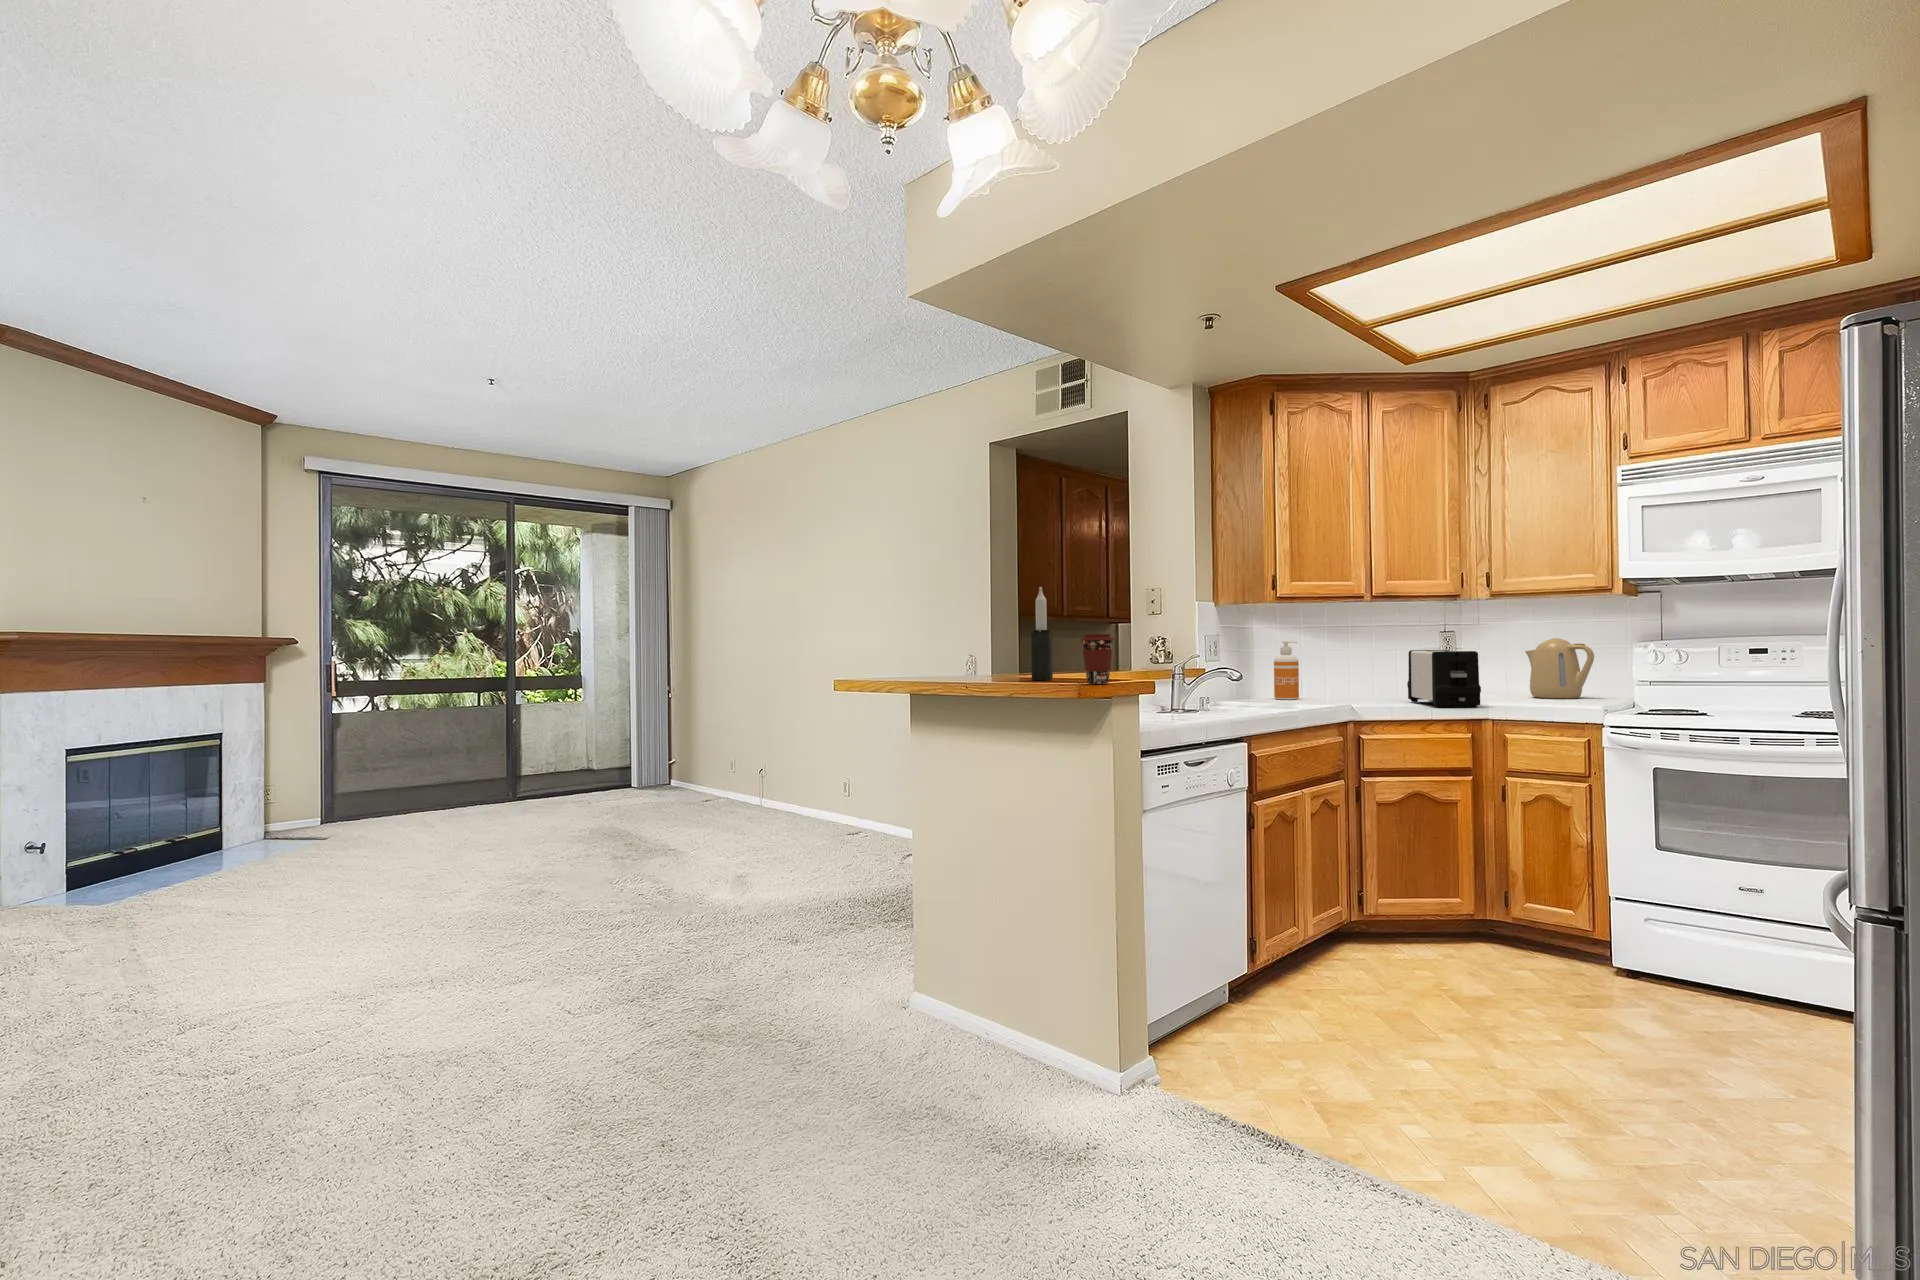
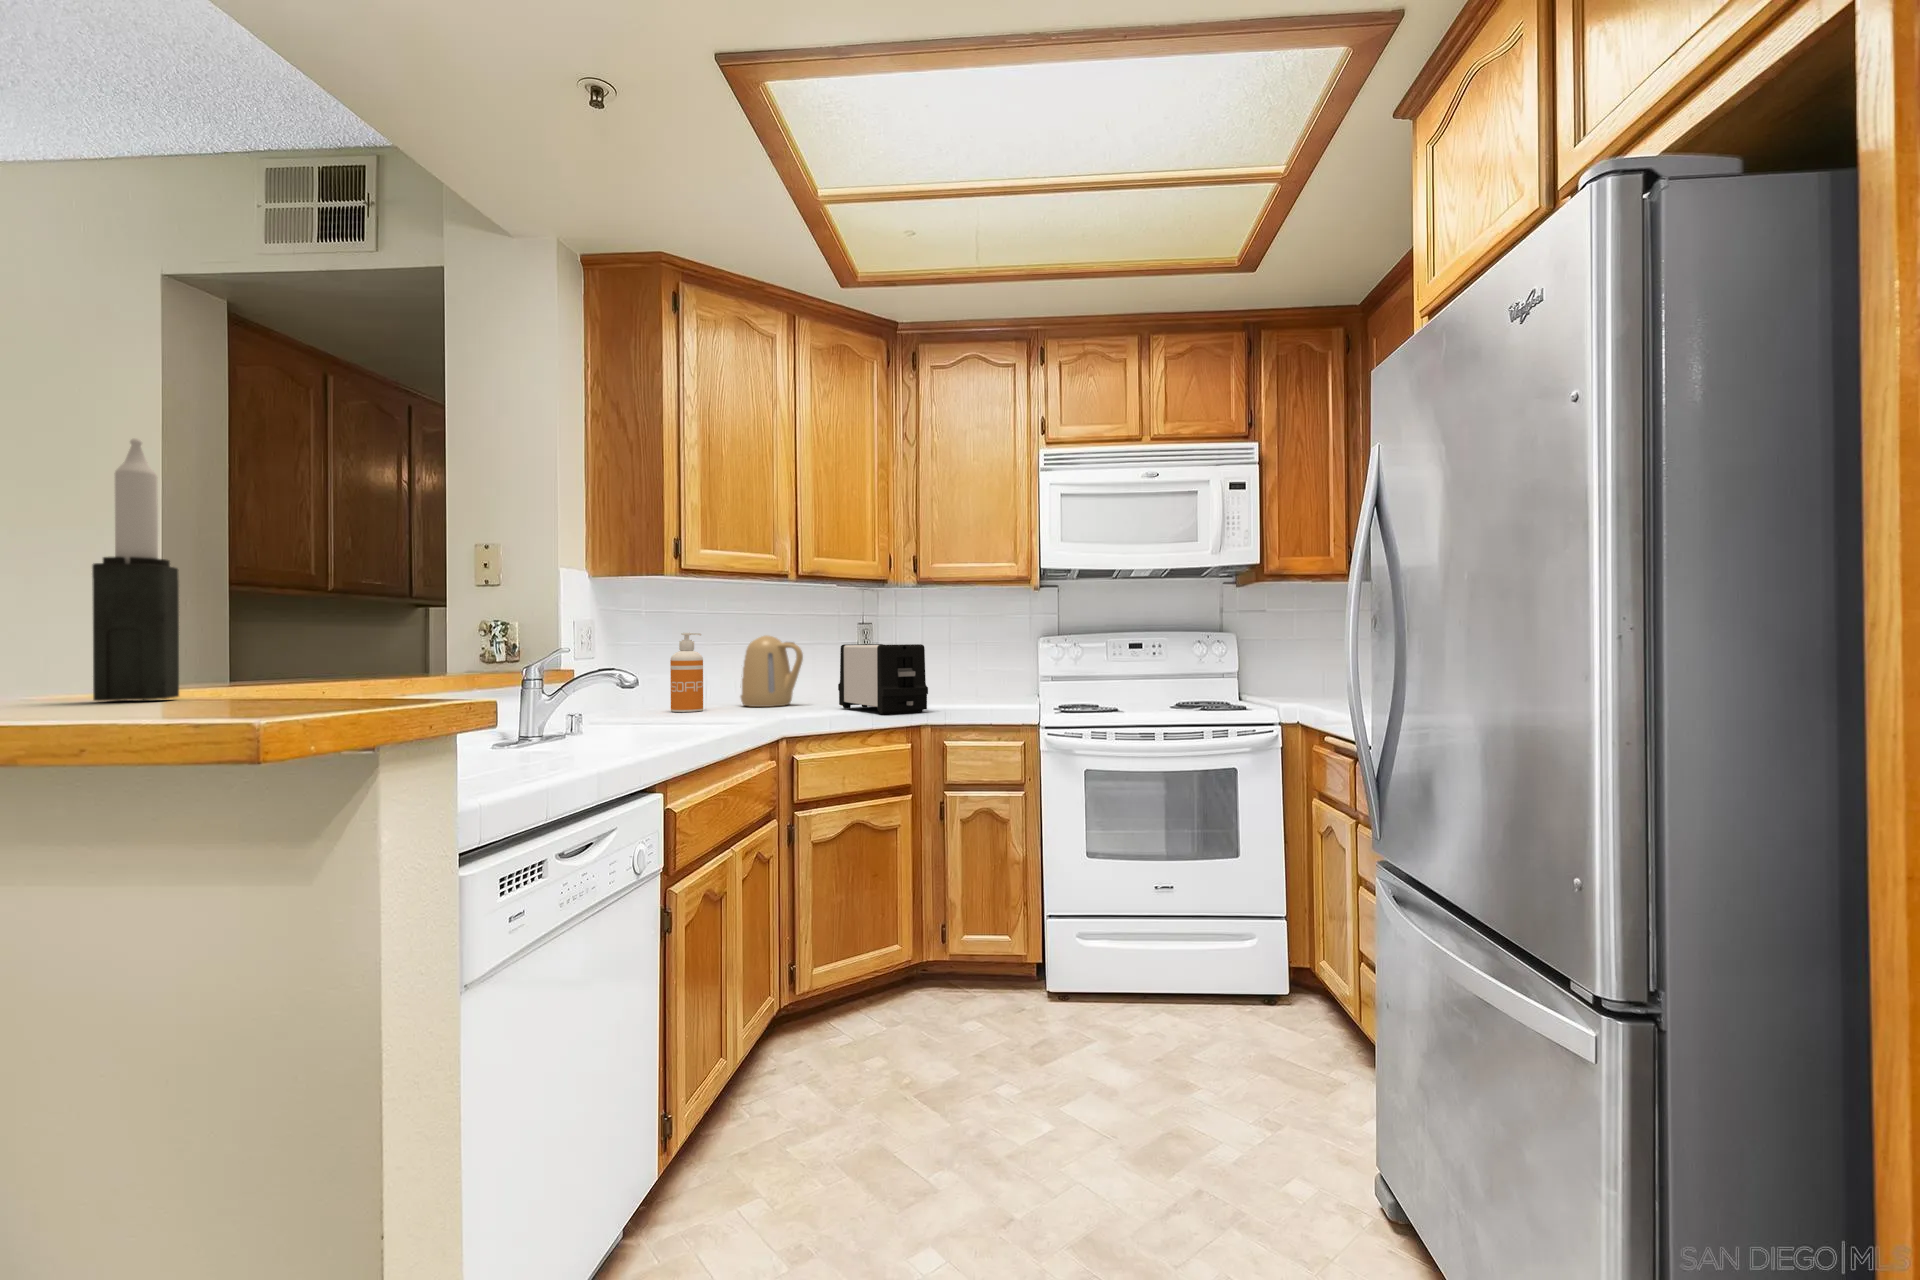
coffee cup: present [1081,634,1114,684] -> none [250,562,372,706]
kettle: present [1525,638,1594,699] -> present [740,635,803,707]

